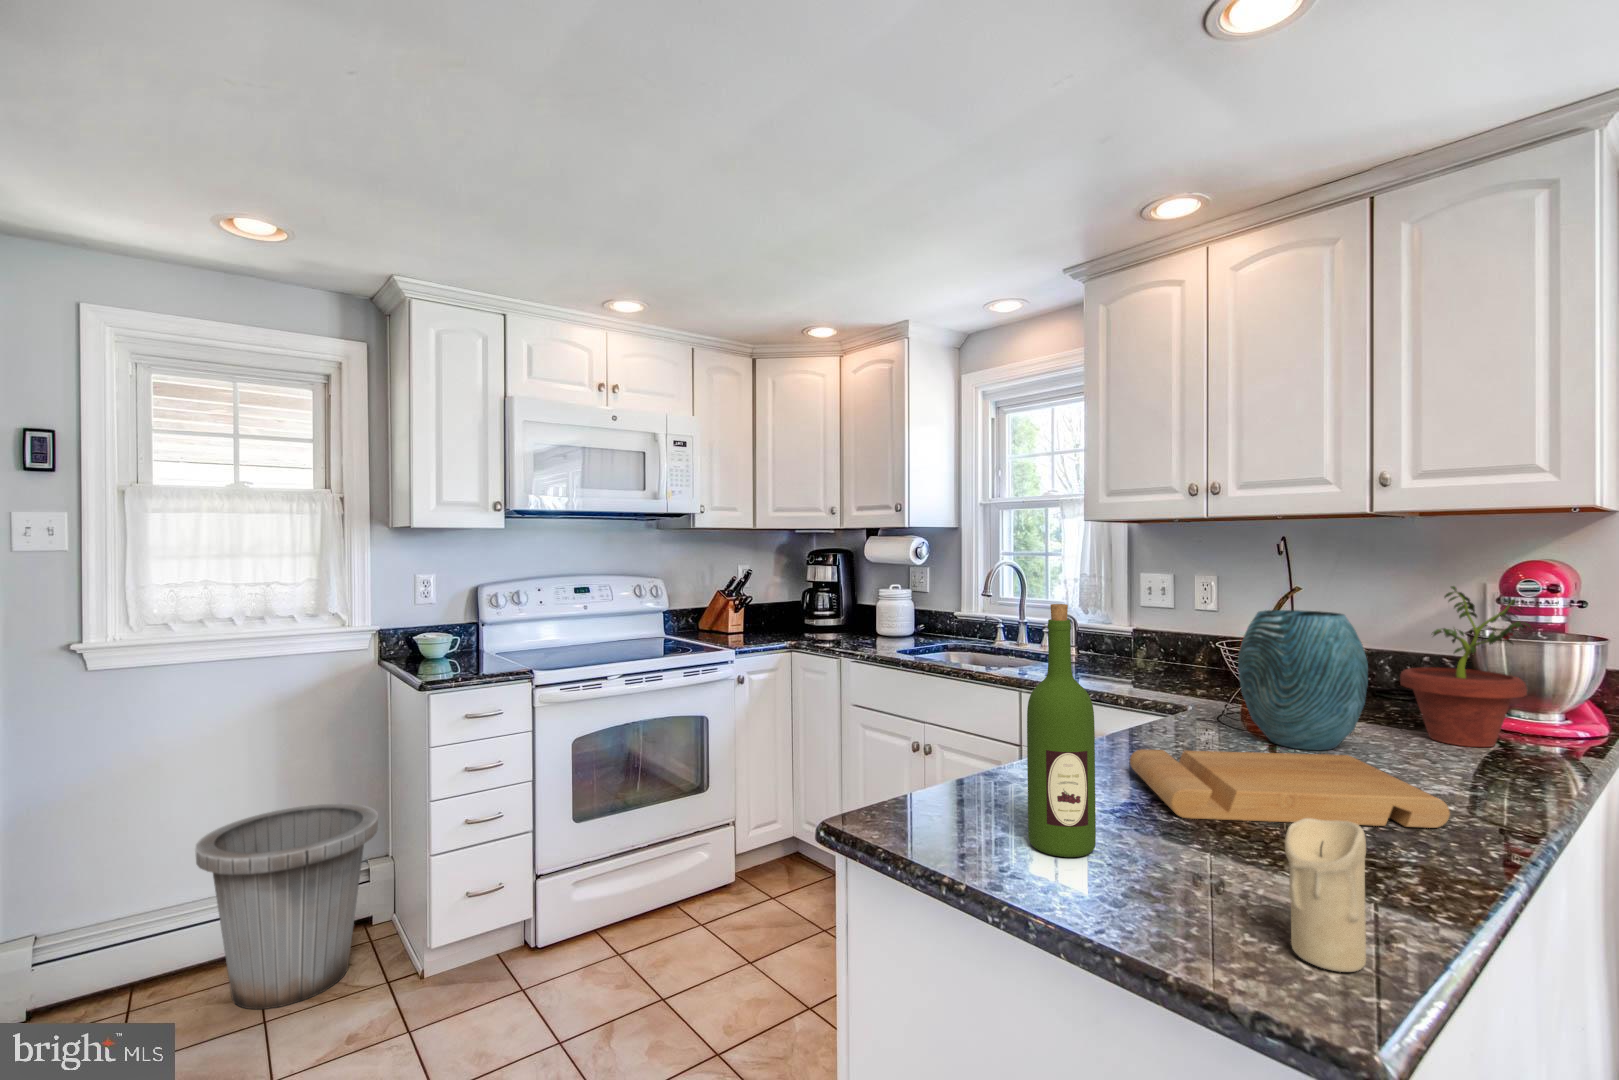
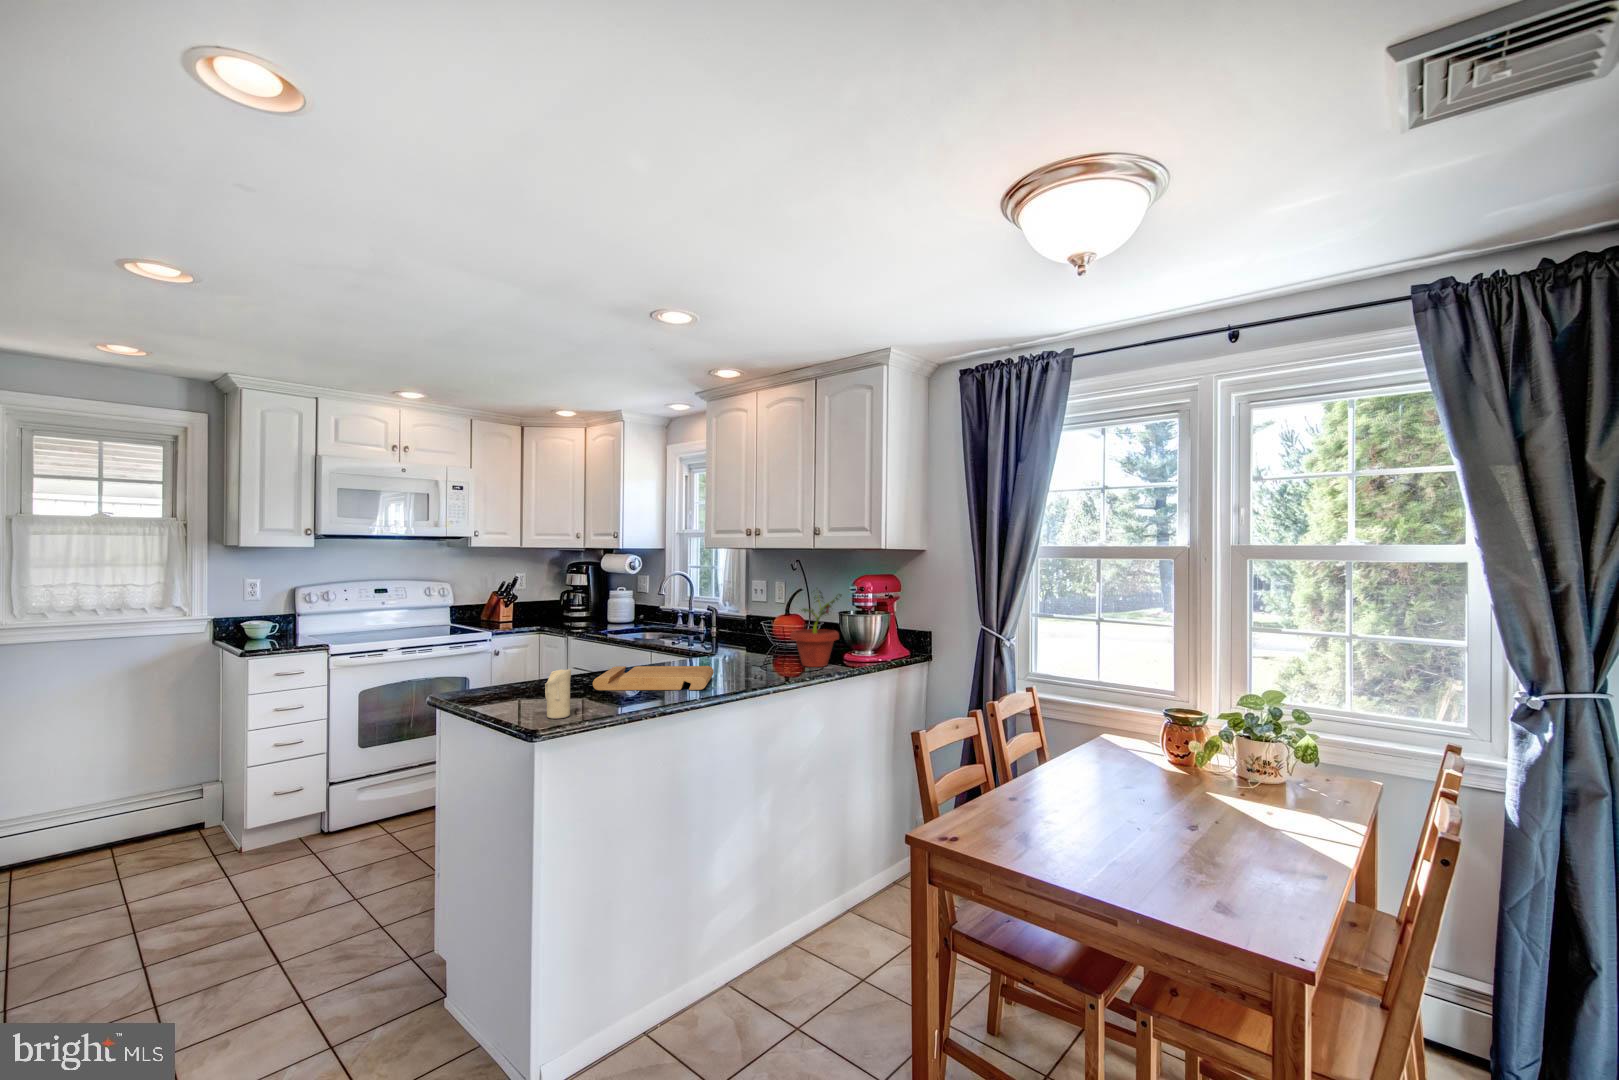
wine bottle: present [1027,604,1096,857] -> none [505,594,535,700]
vase: present [1238,610,1368,750] -> none [702,600,759,669]
trash can: present [195,803,378,1009] -> none [66,741,209,874]

